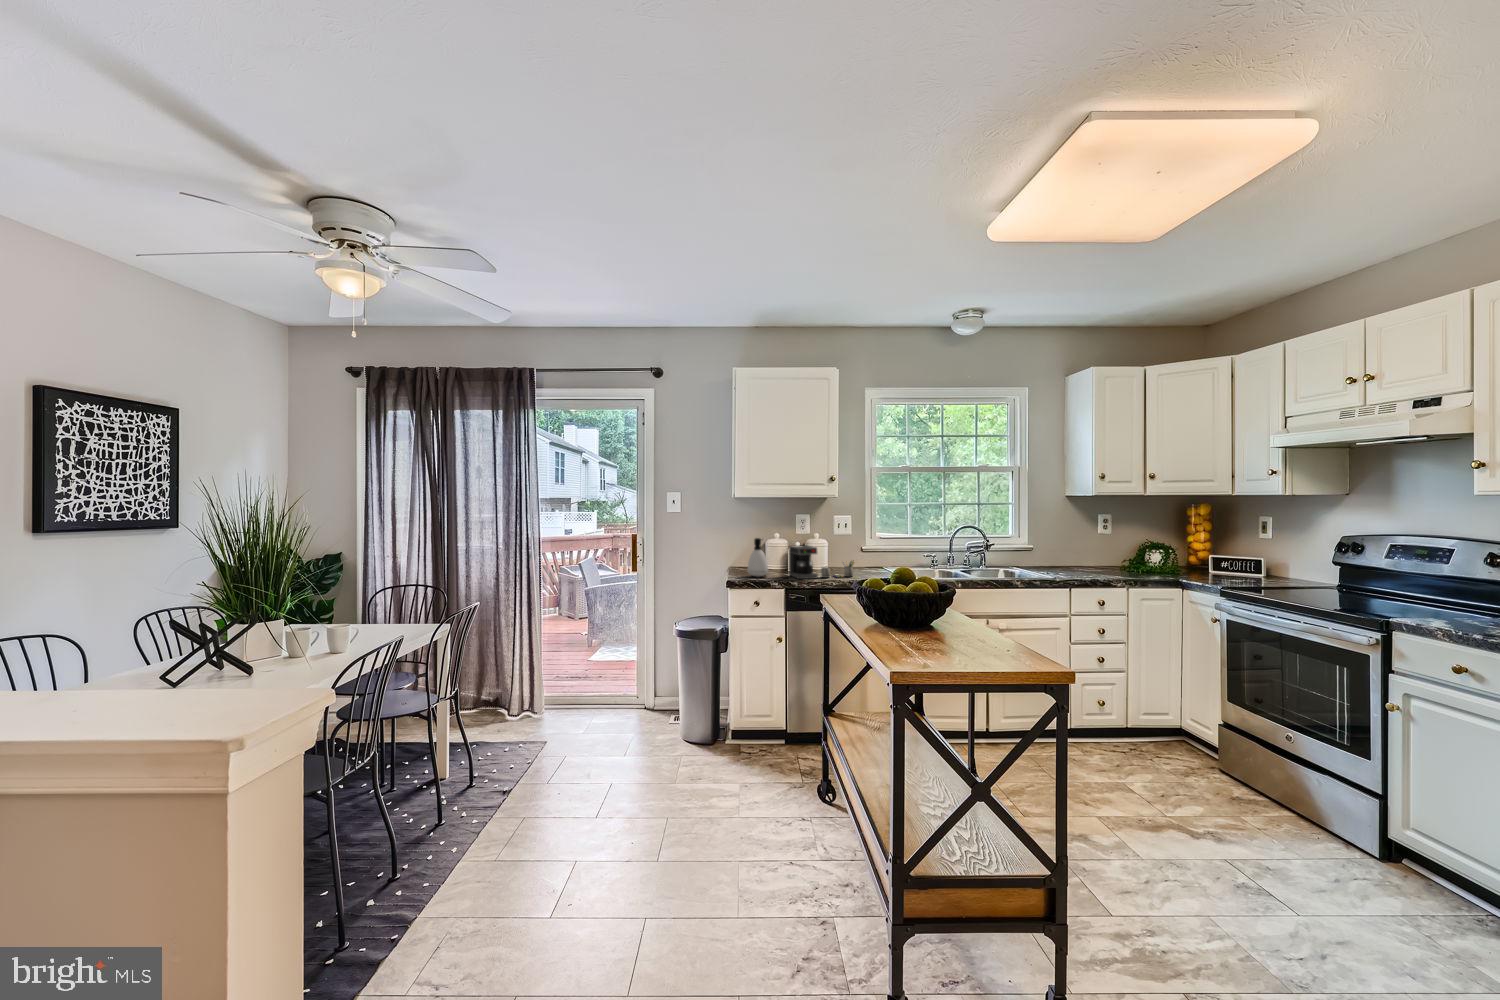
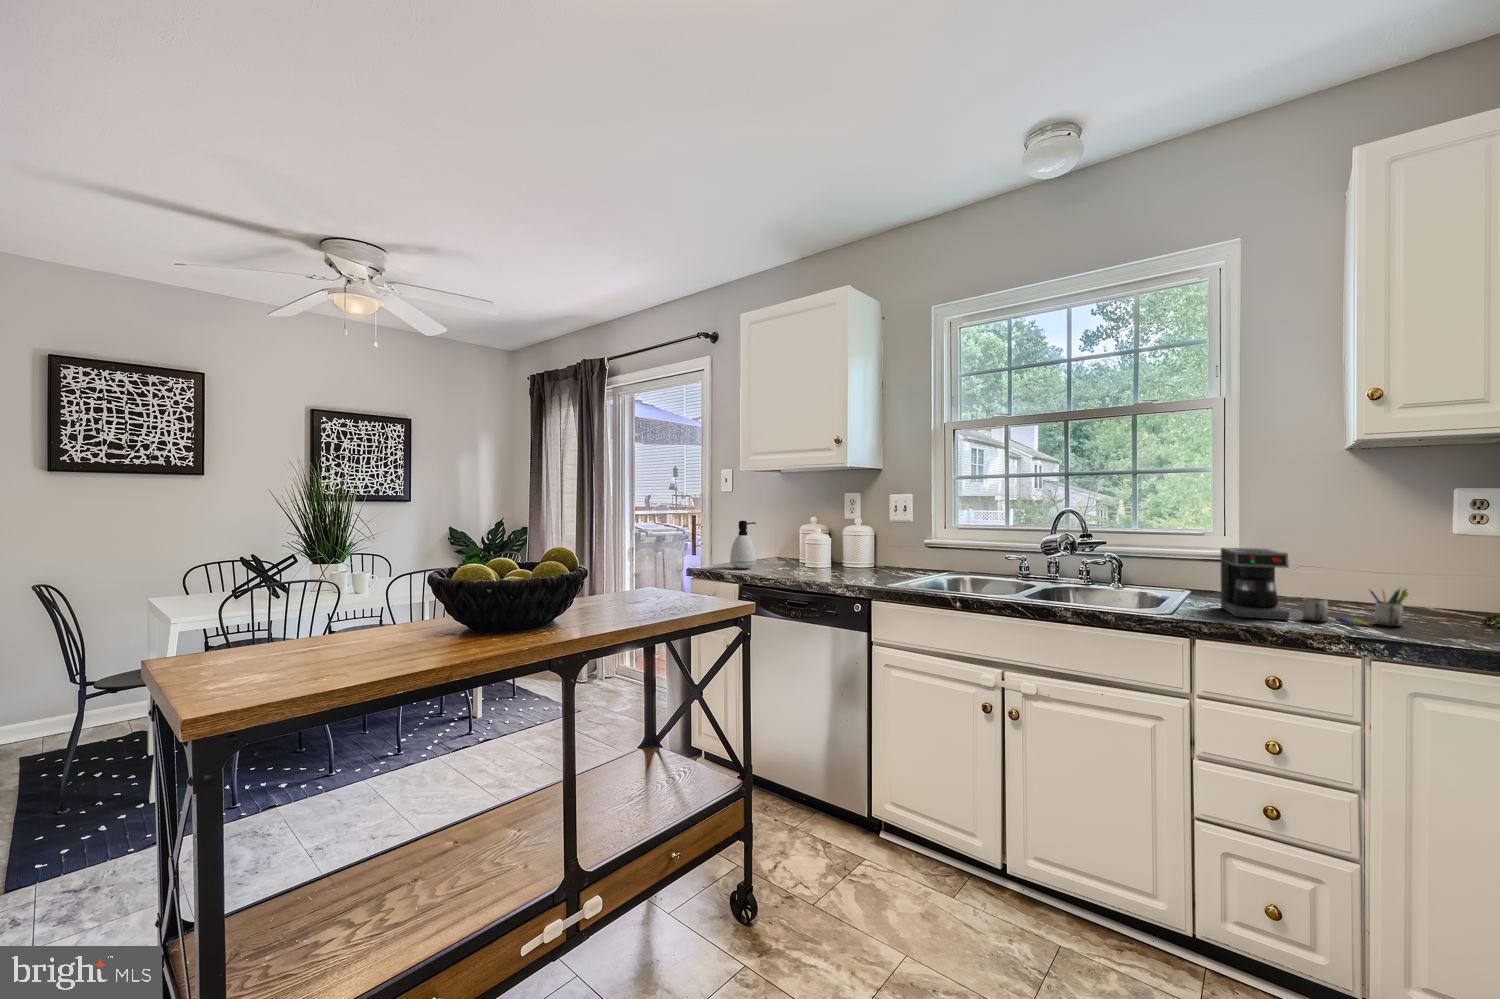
coffee maker: present [789,545,854,579] -> present [1221,548,1408,626]

